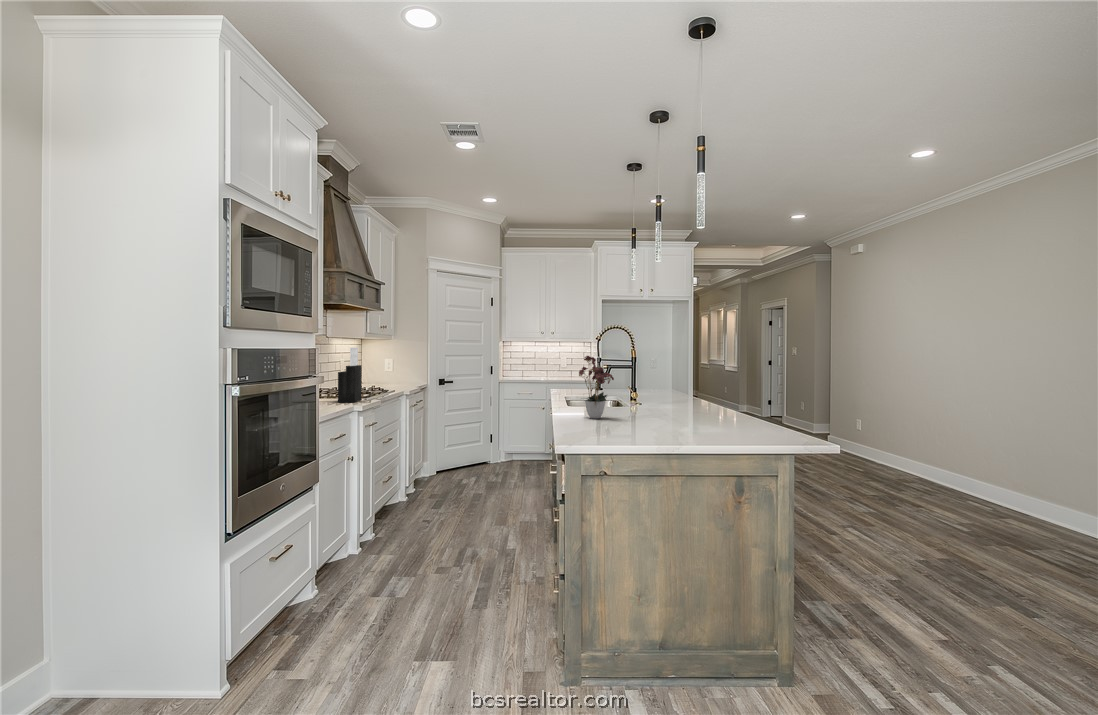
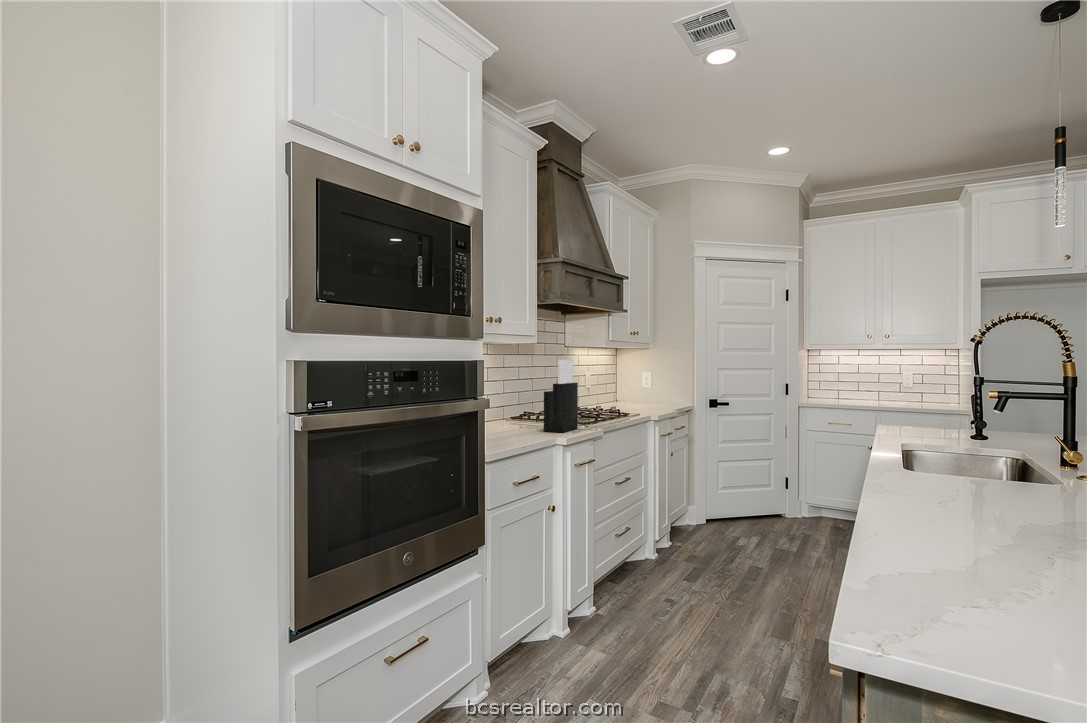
flower arrangement: present [579,356,614,418] -> none [921,370,1036,516]

